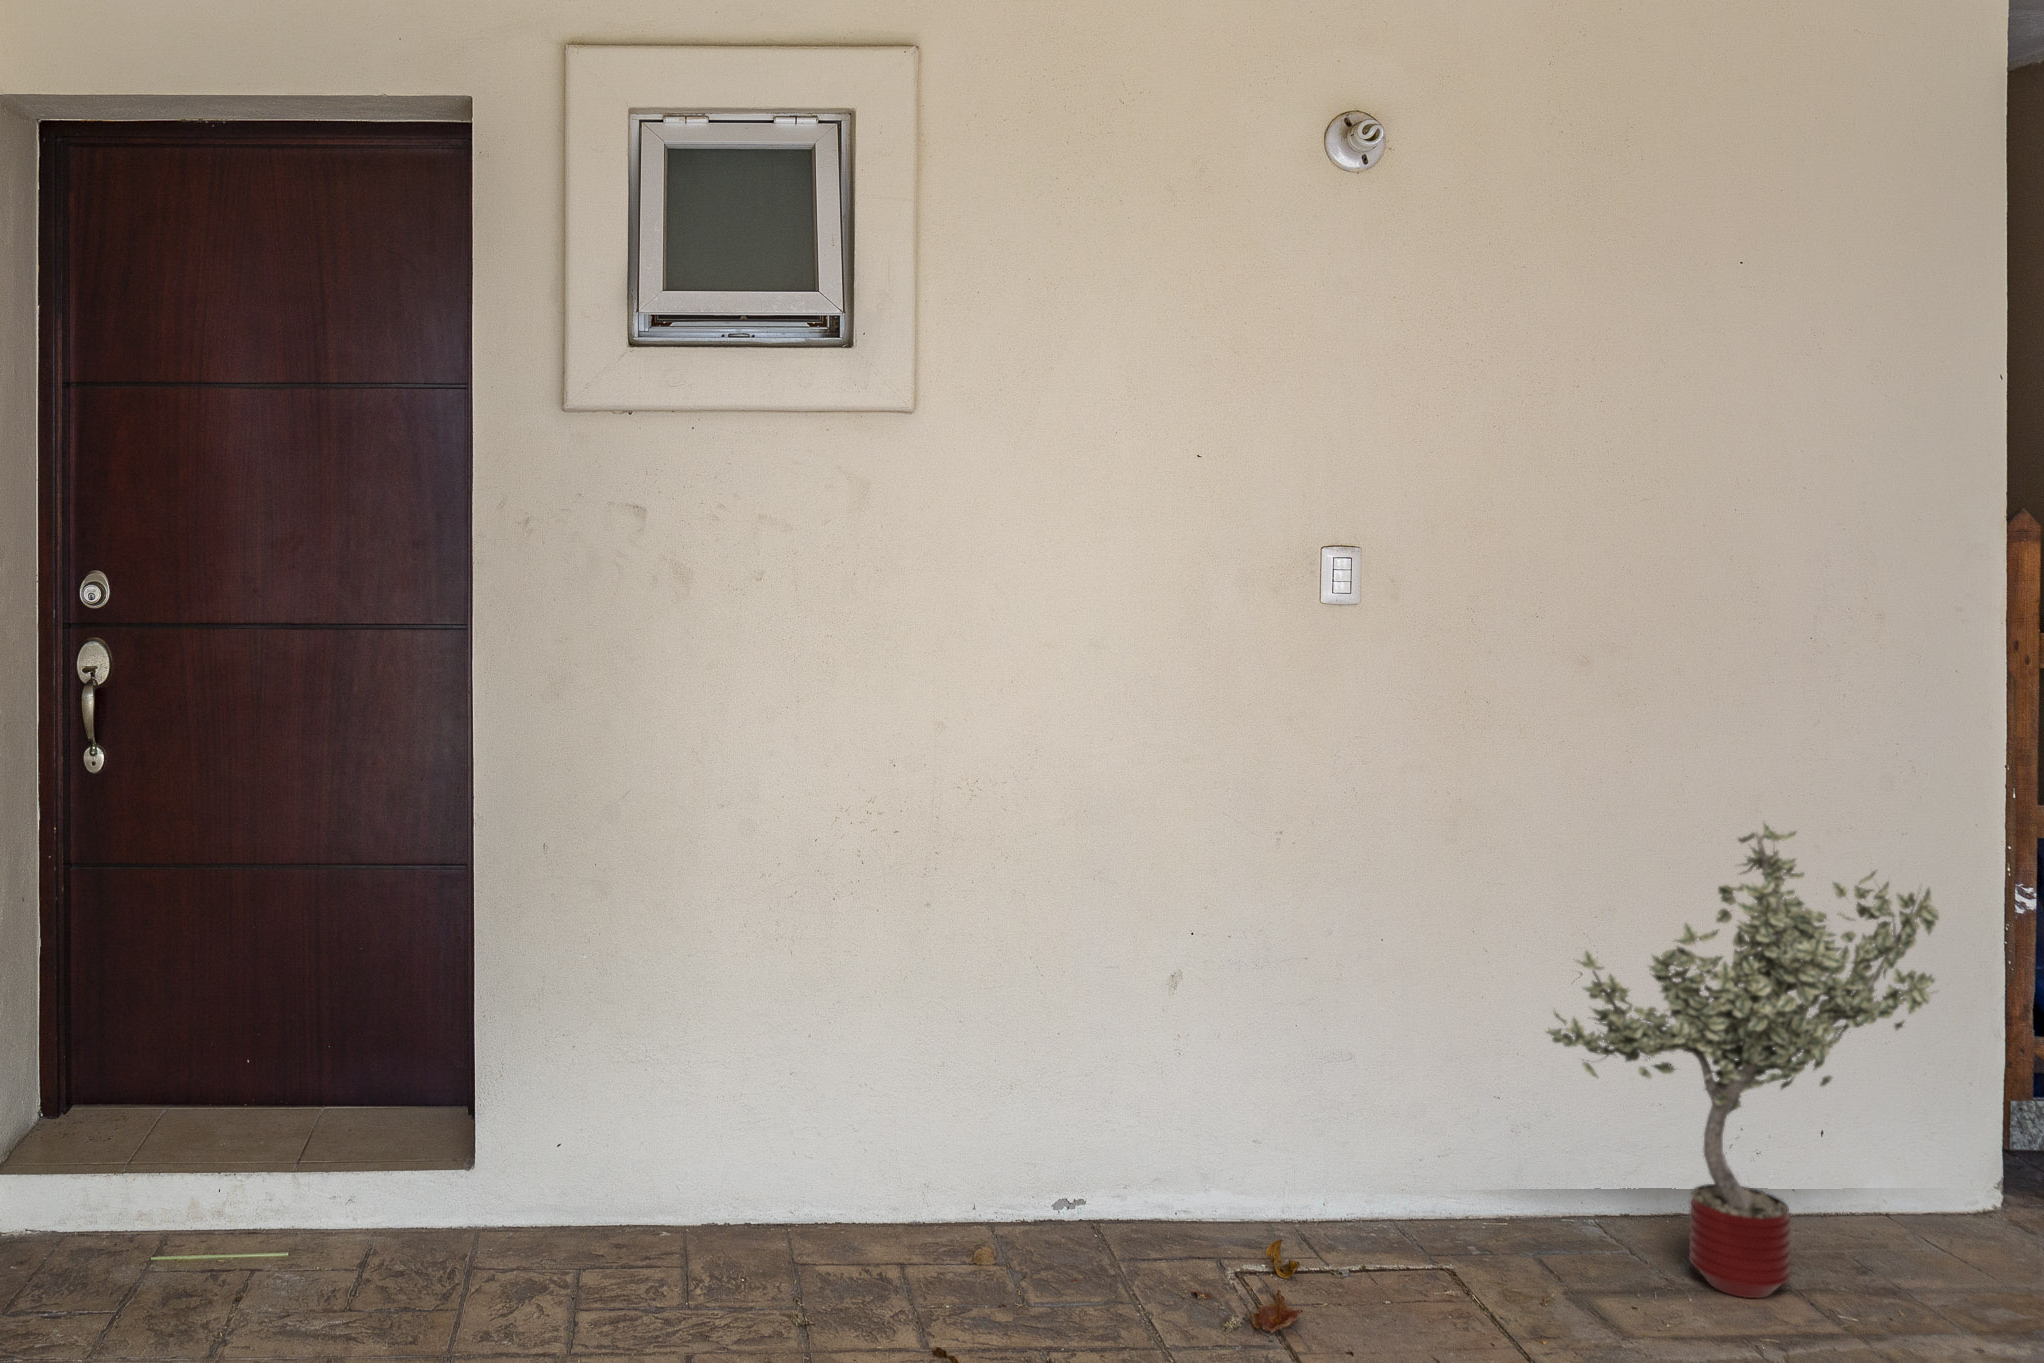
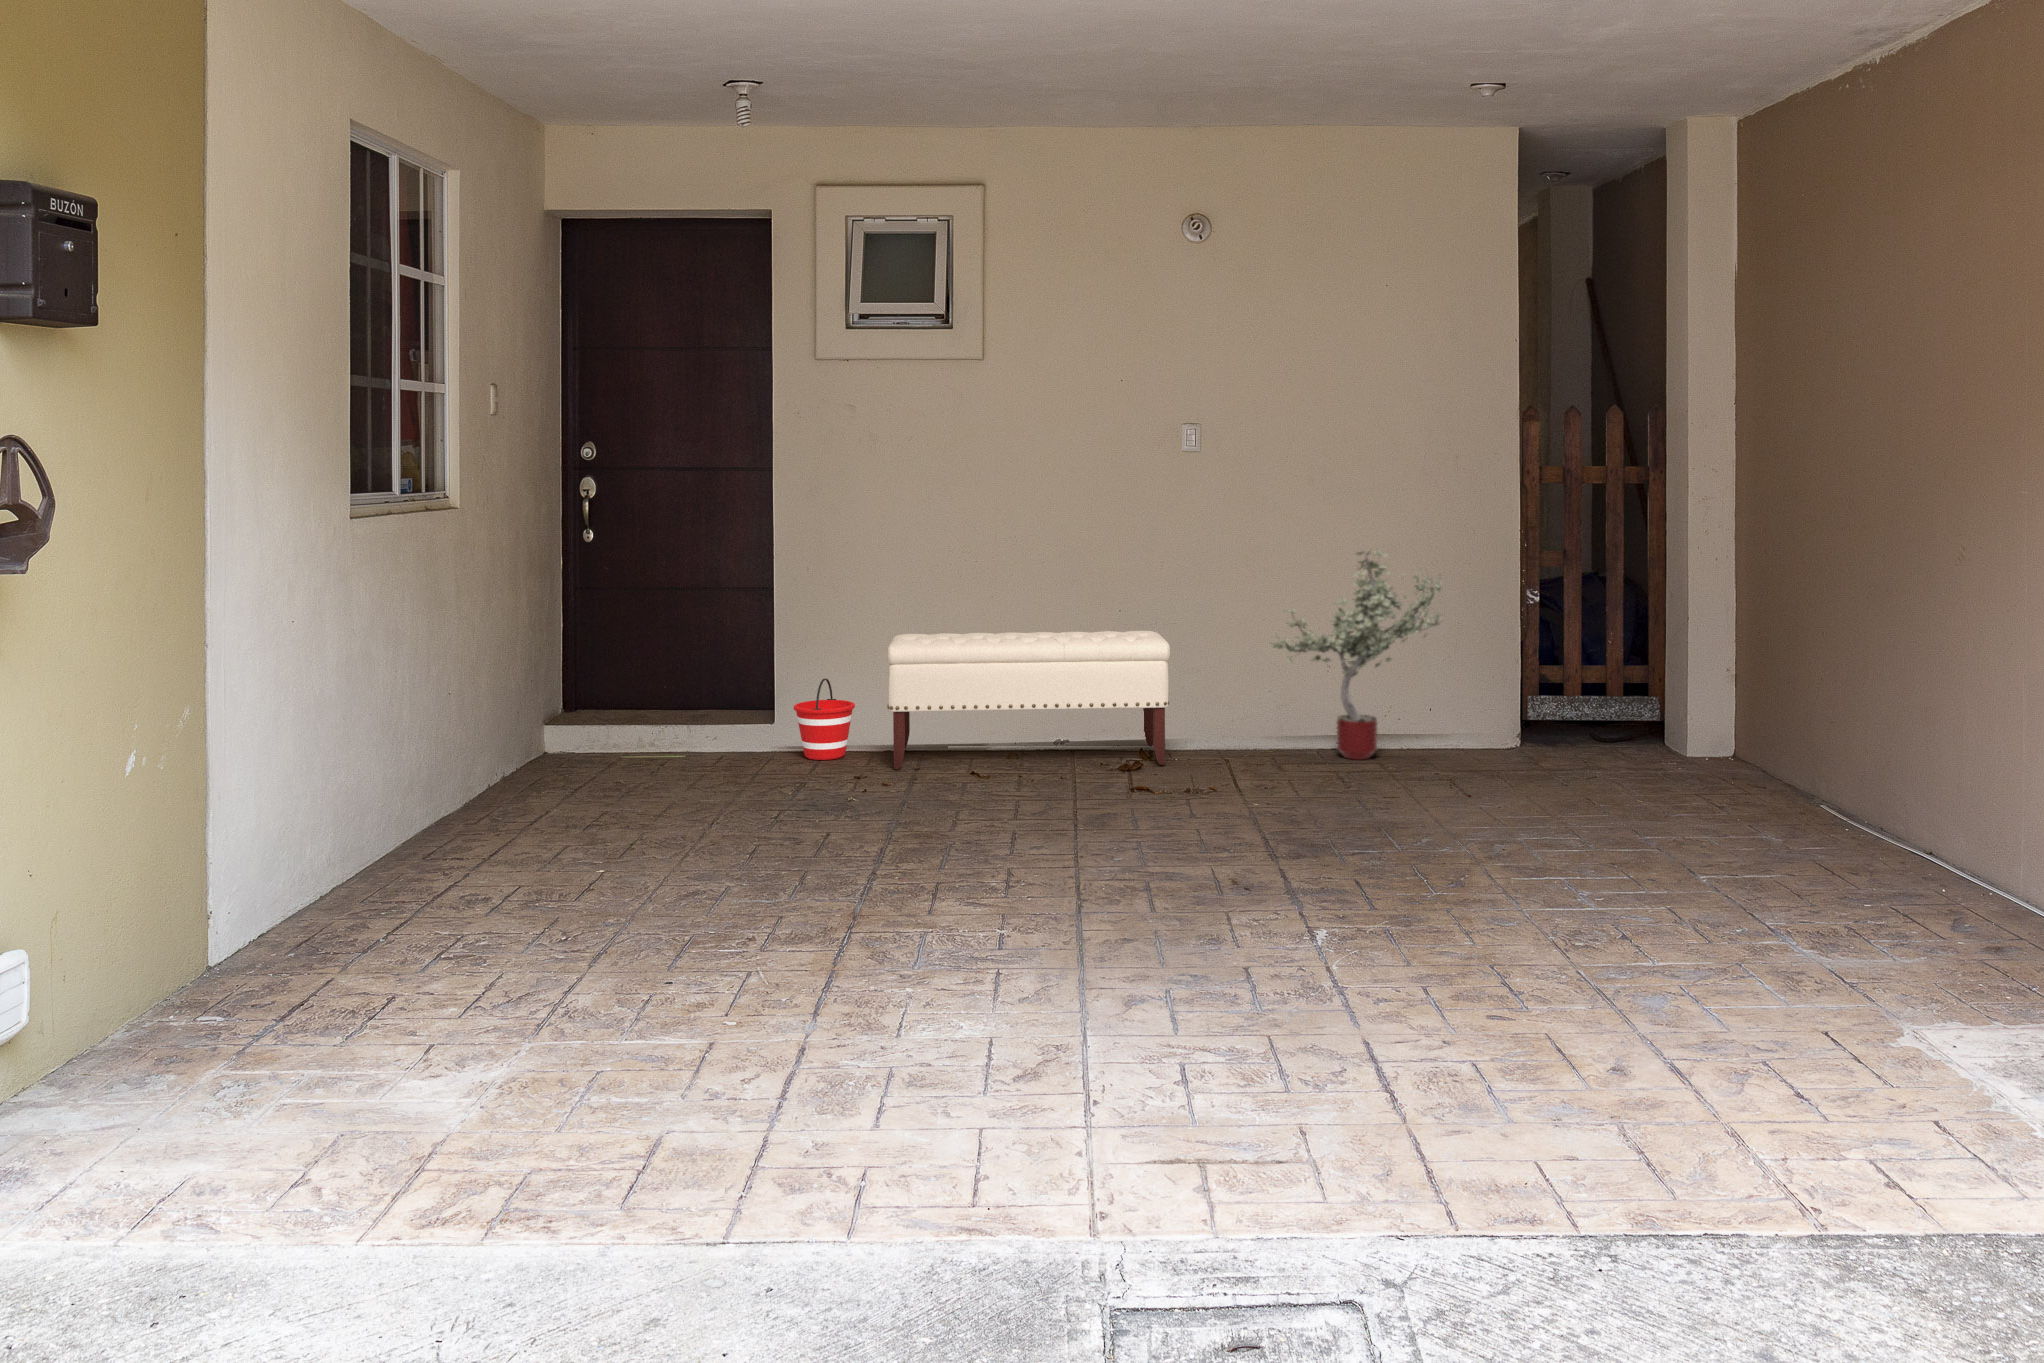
bench: none [718,989,1347,1326] -> present [887,631,1170,770]
bucket: none [509,1092,640,1279] -> present [794,679,855,760]

